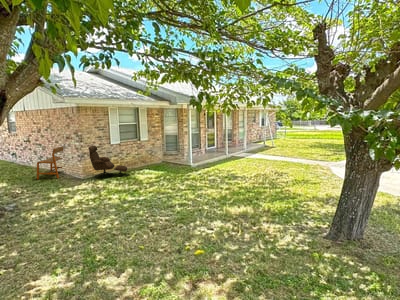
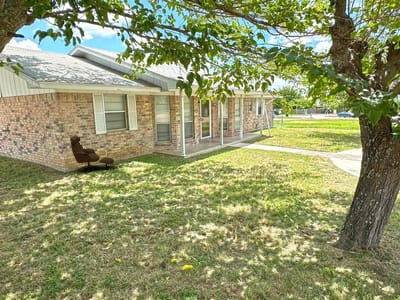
bench: present [37,146,63,179] -> none [13,135,51,173]

